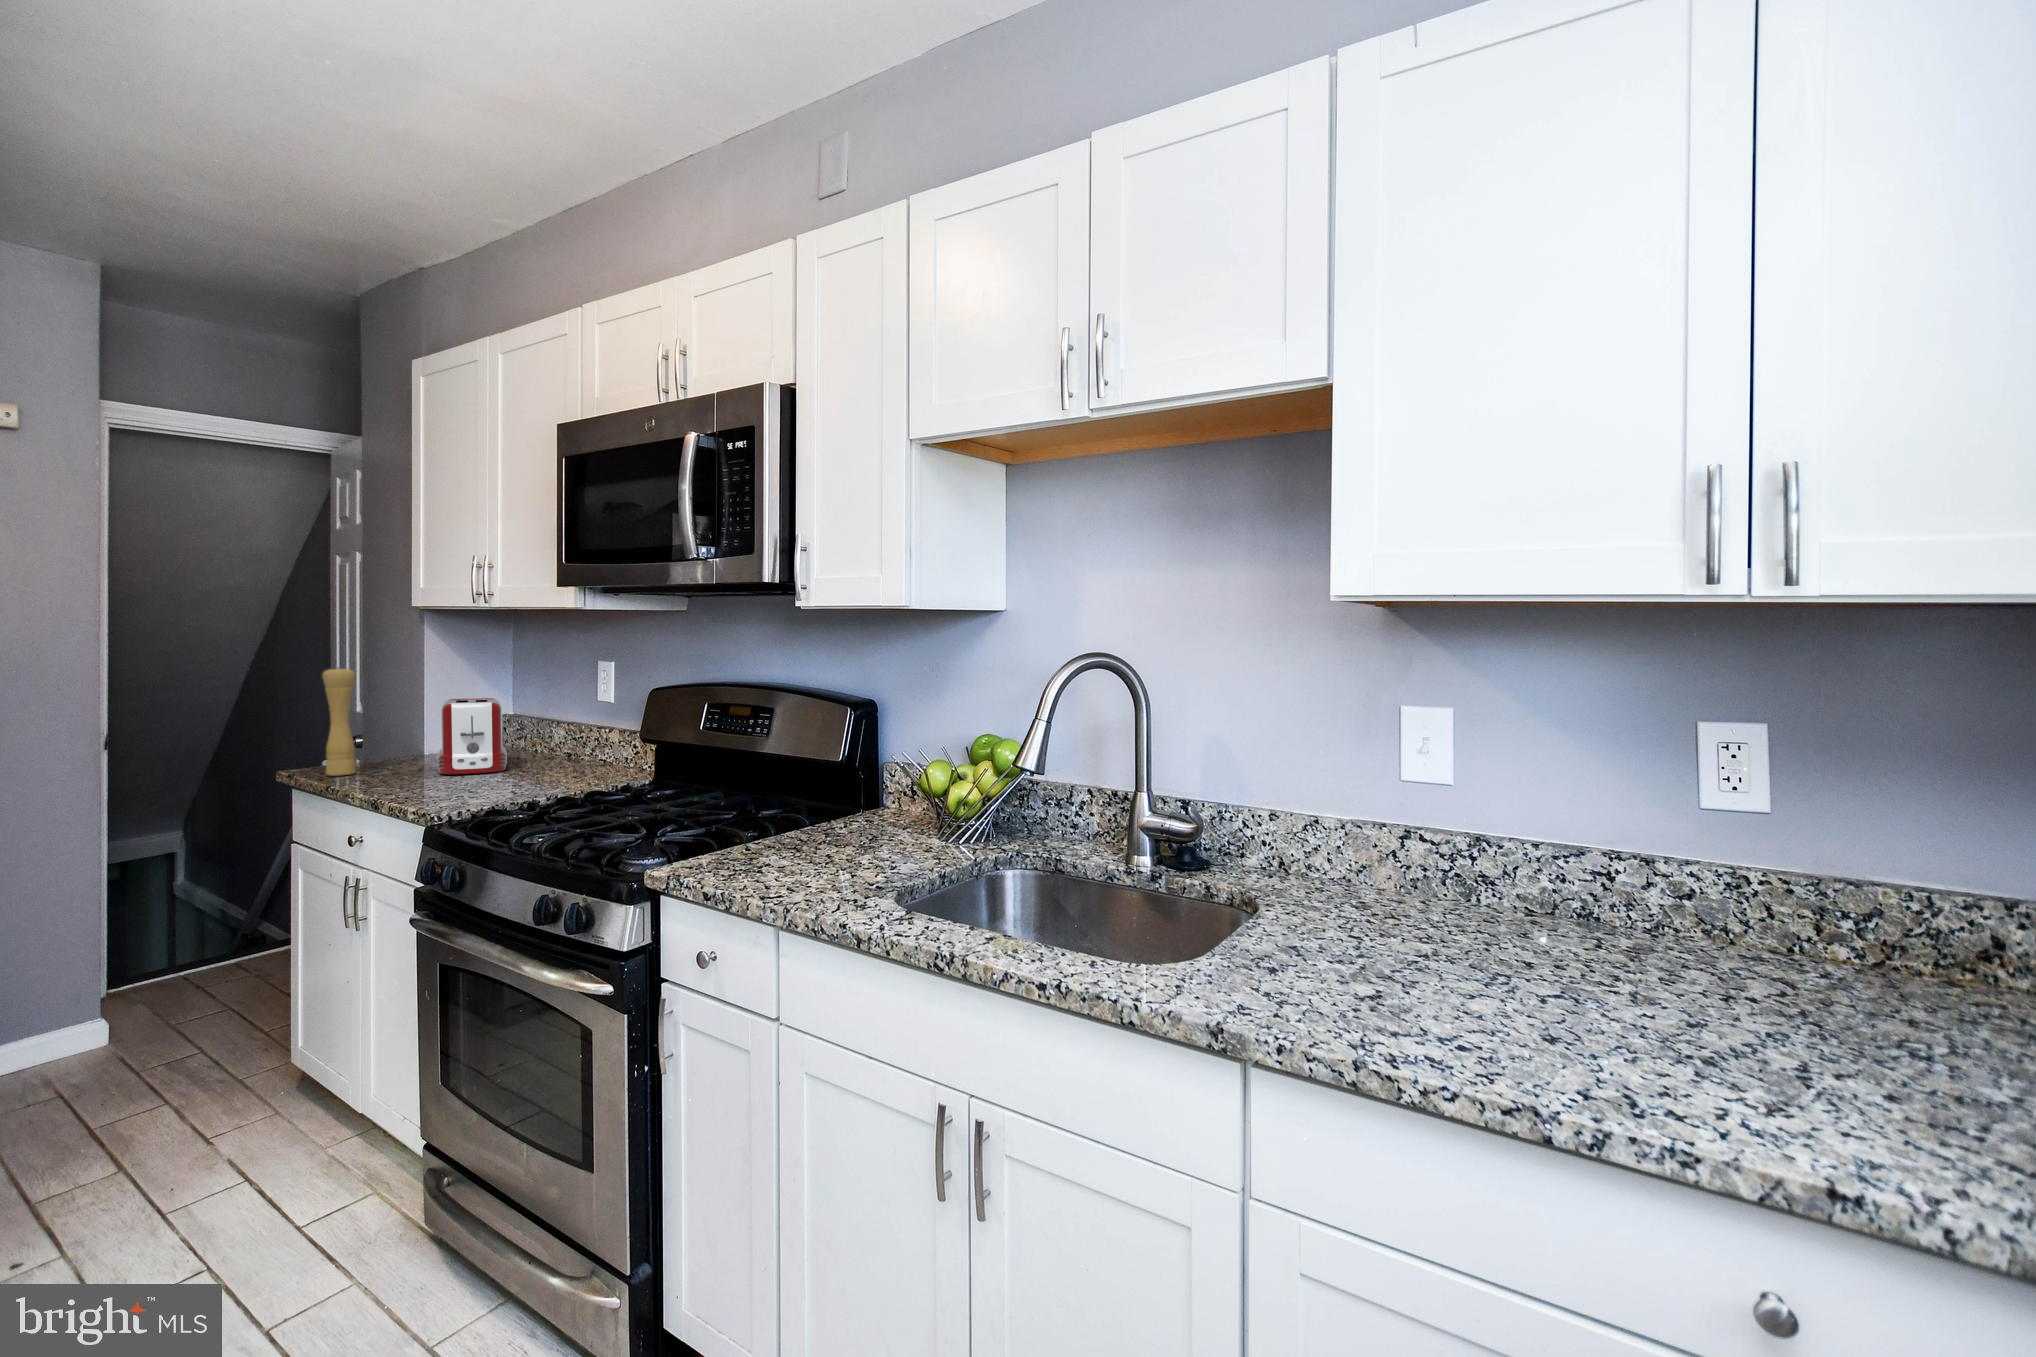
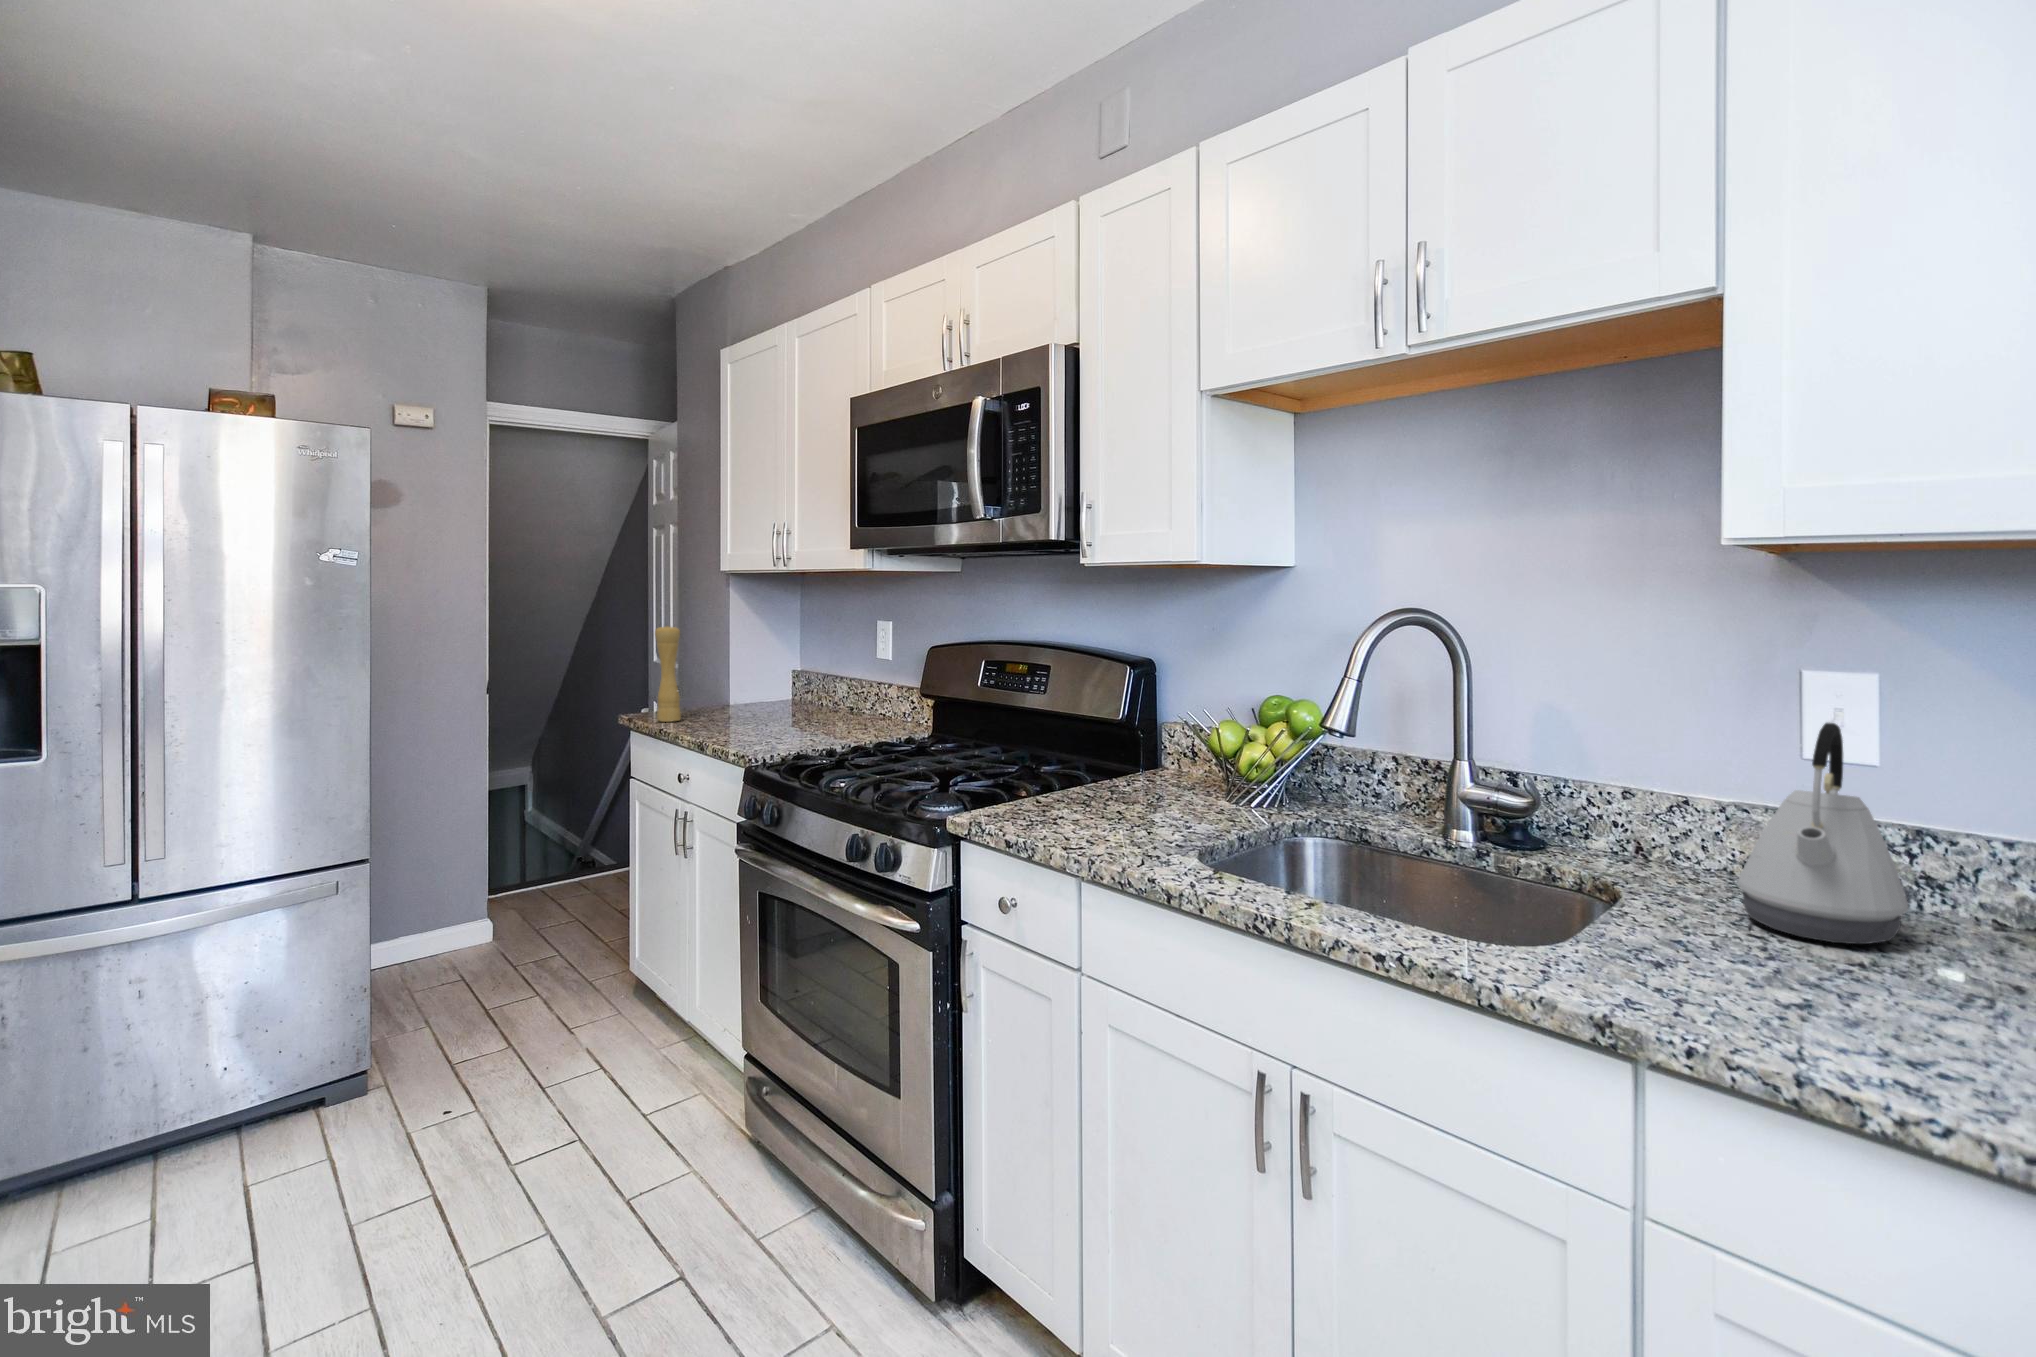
toaster: present [437,698,507,774] -> none [746,656,804,724]
kettle: none [1344,753,1463,939] -> present [1738,723,1909,944]

